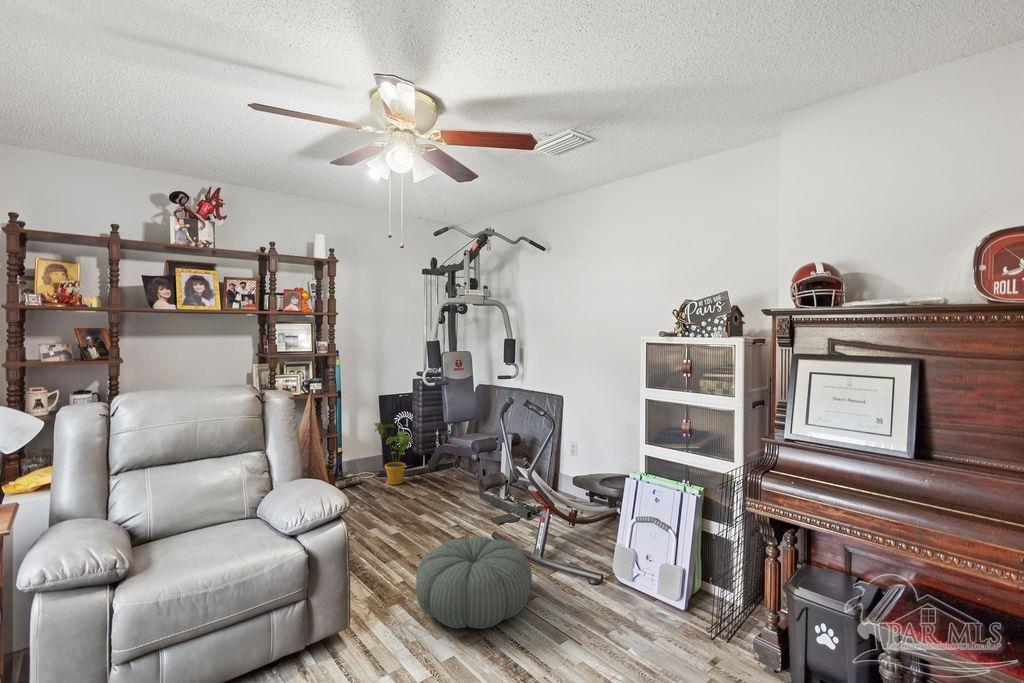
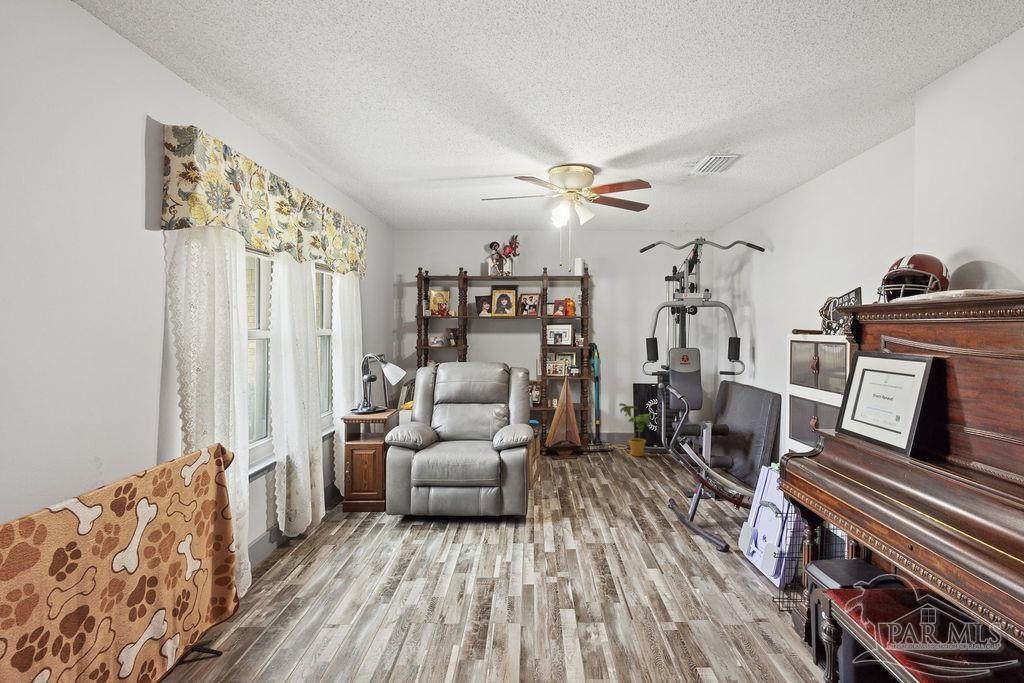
pouf: present [416,536,532,629] -> none [570,486,658,544]

